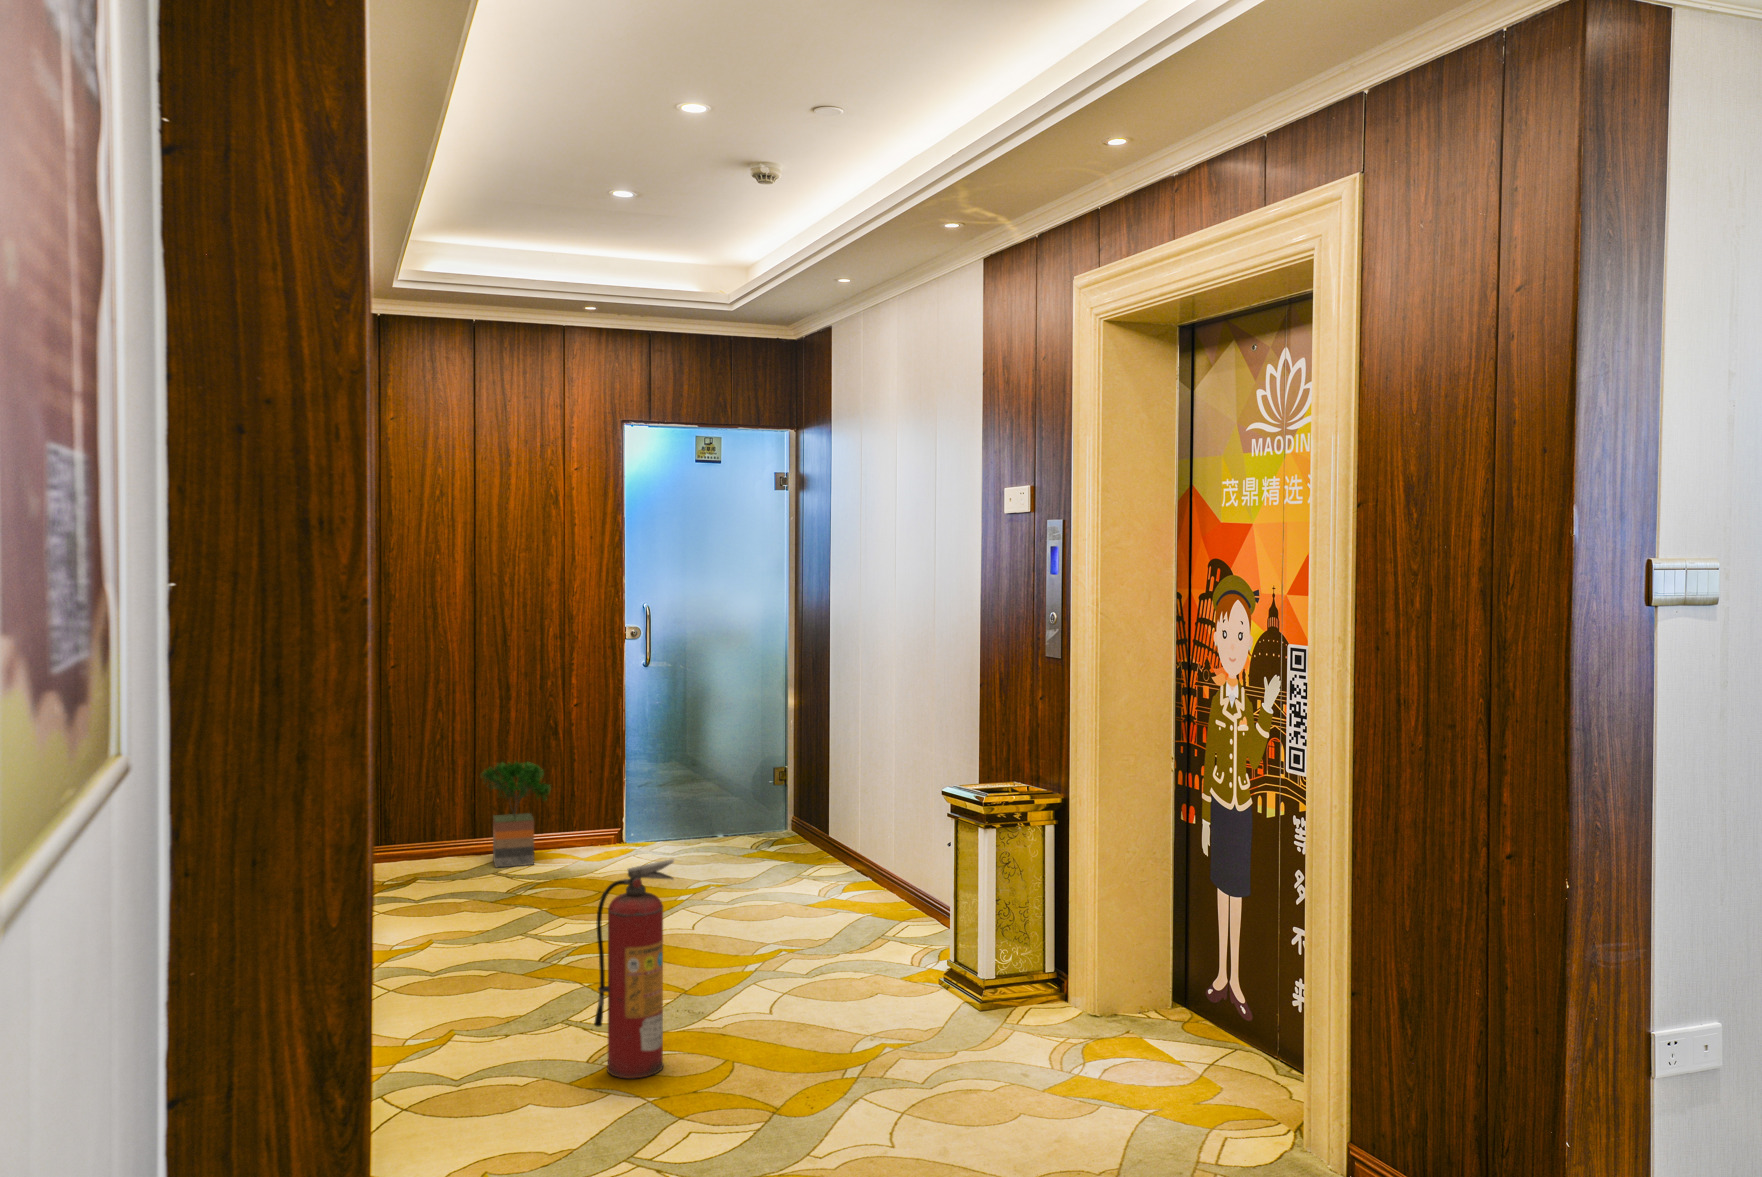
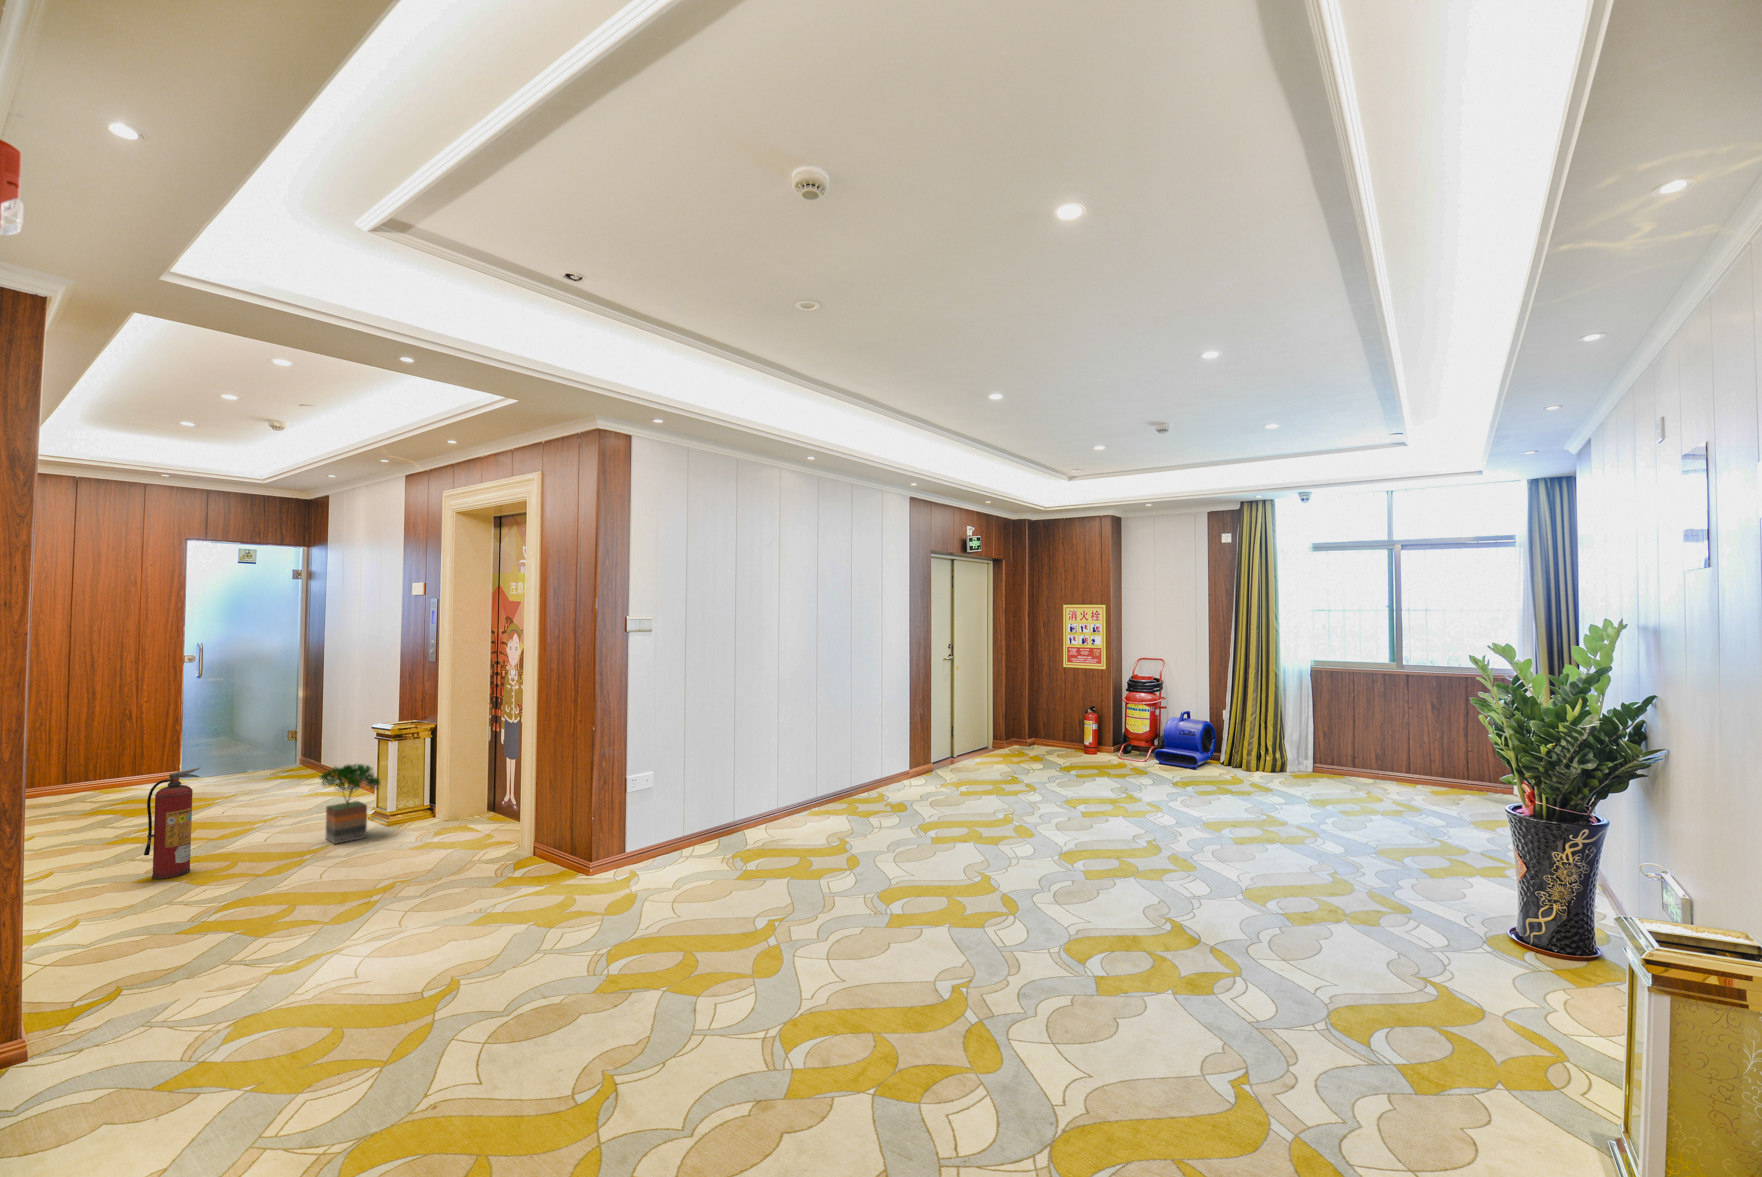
potted tree: present [482,762,551,867] -> present [320,764,380,844]

